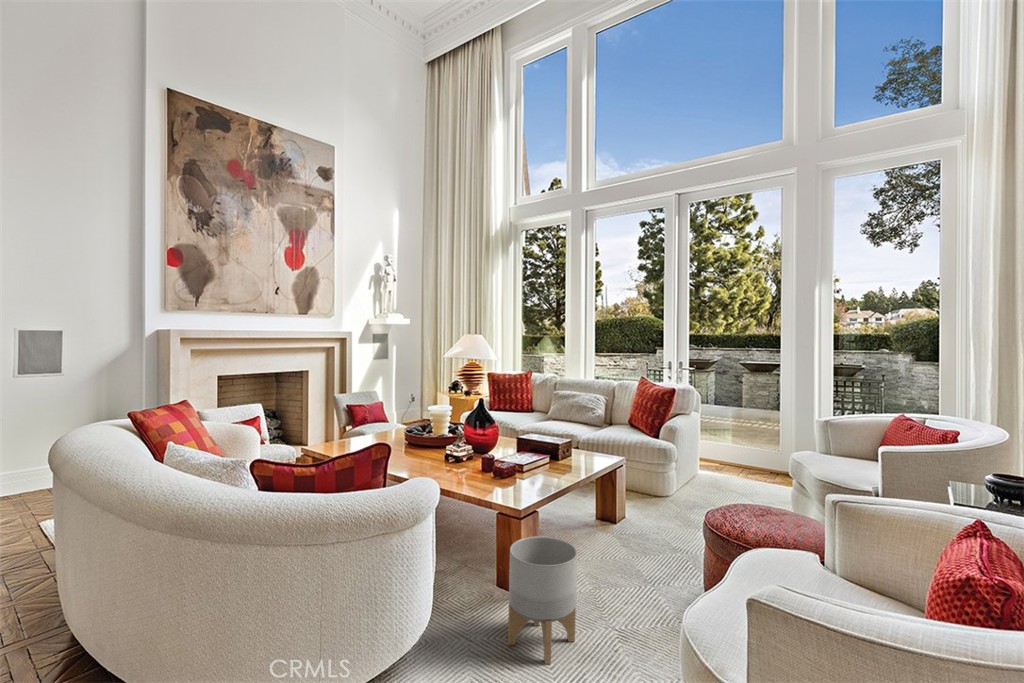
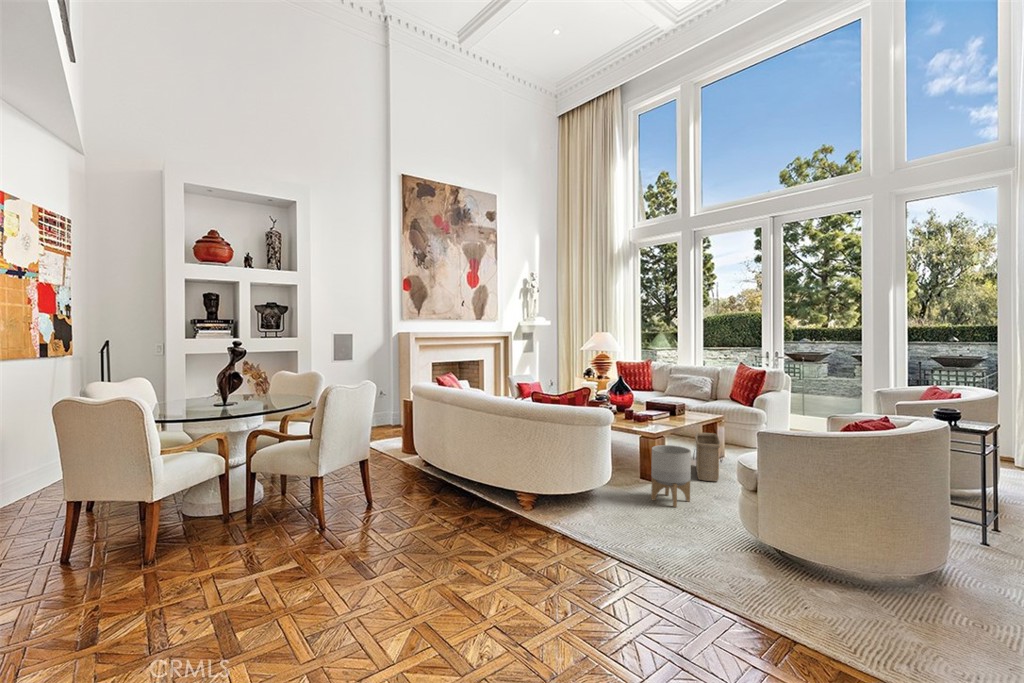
basket: none [581,489,625,577] -> present [693,433,722,481]

